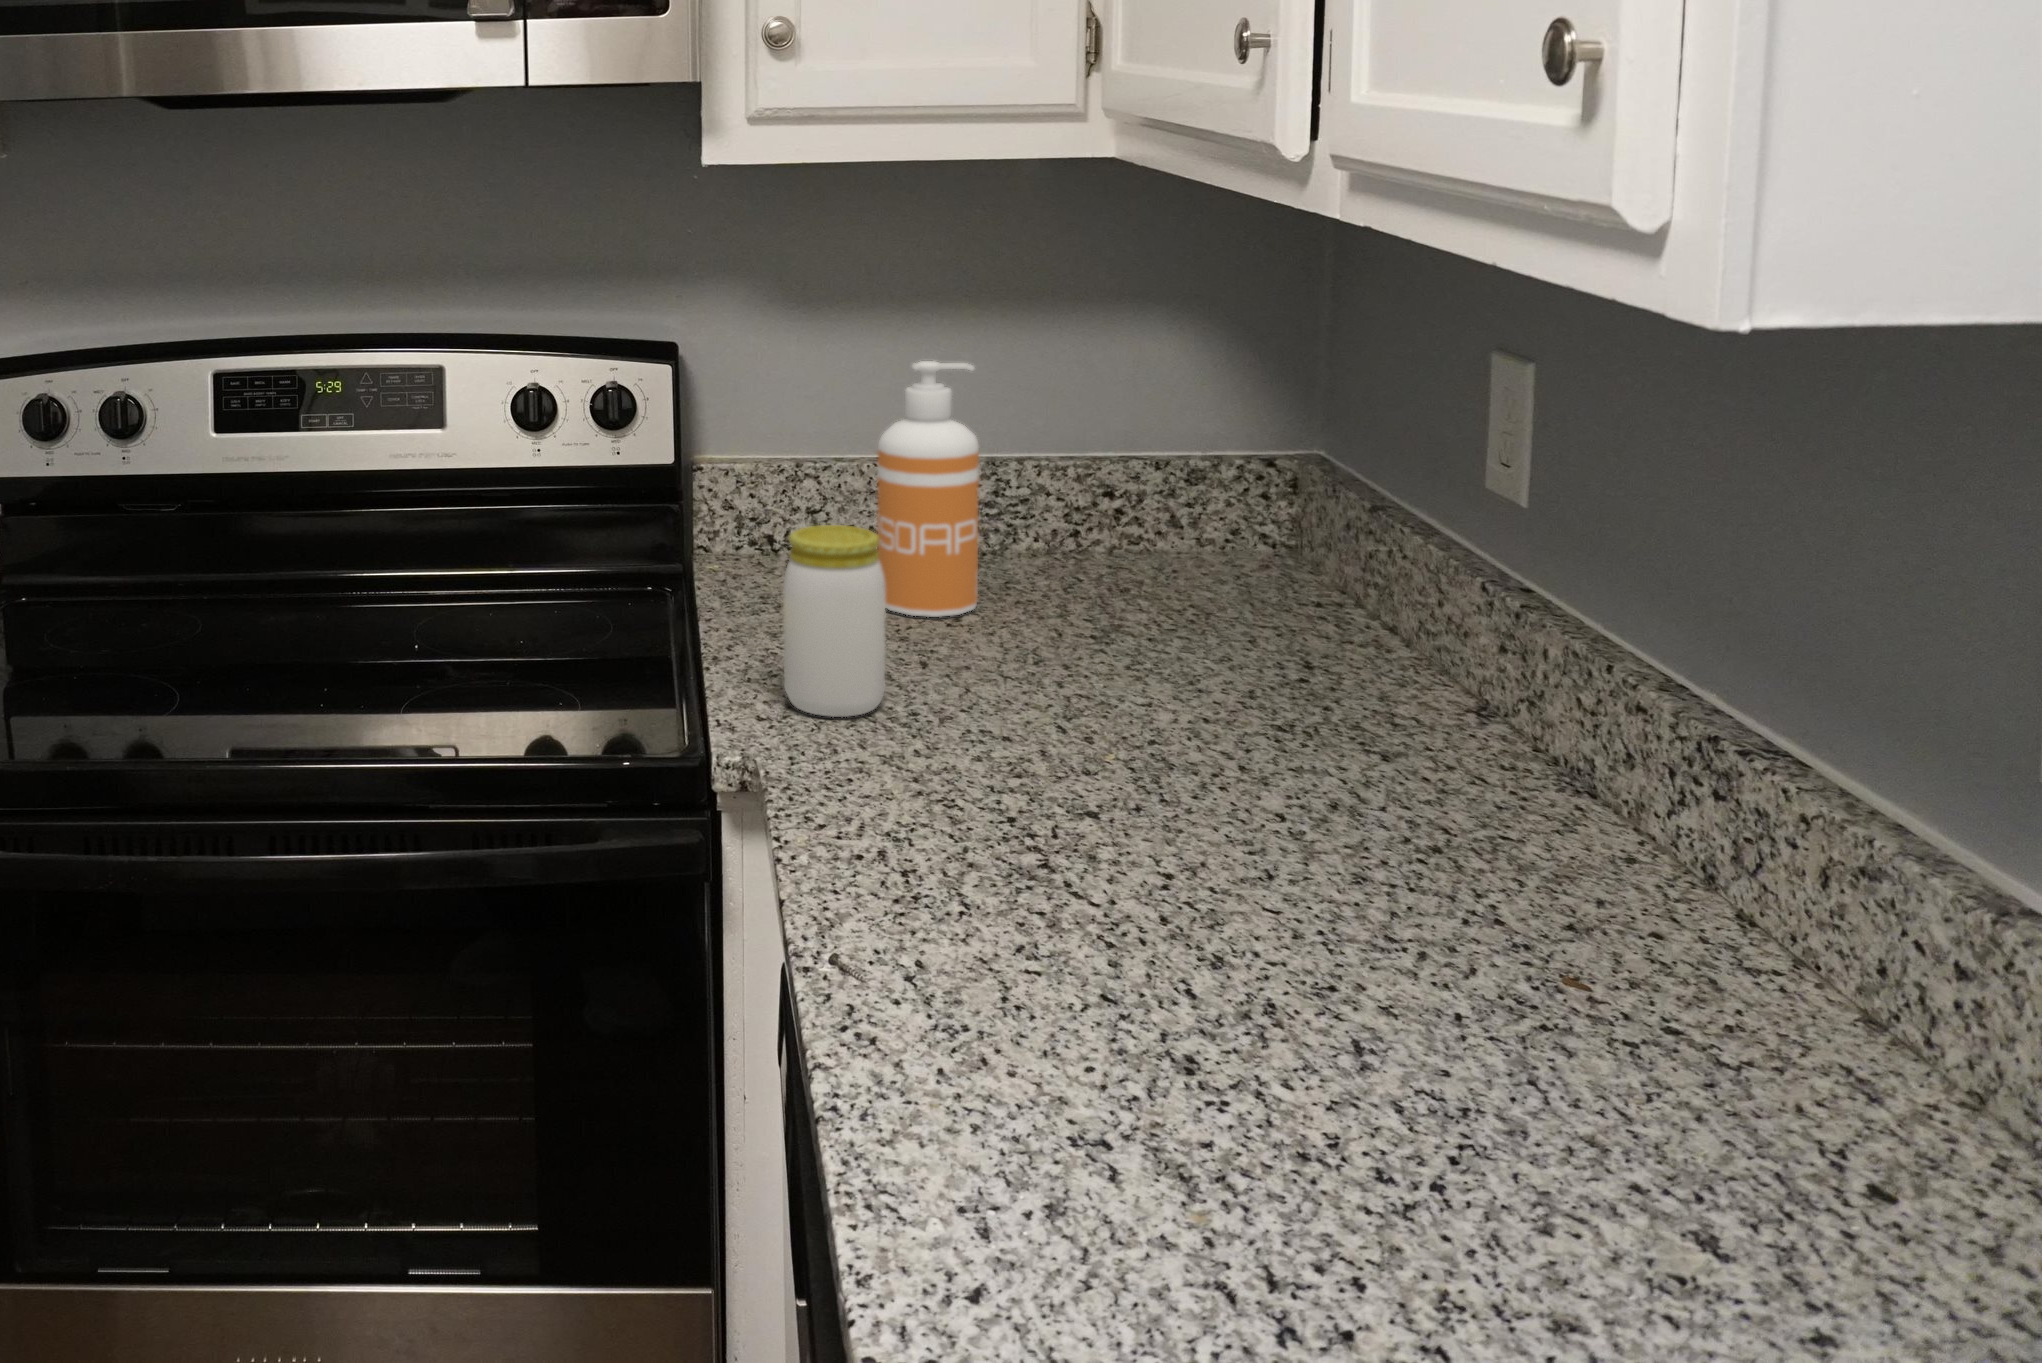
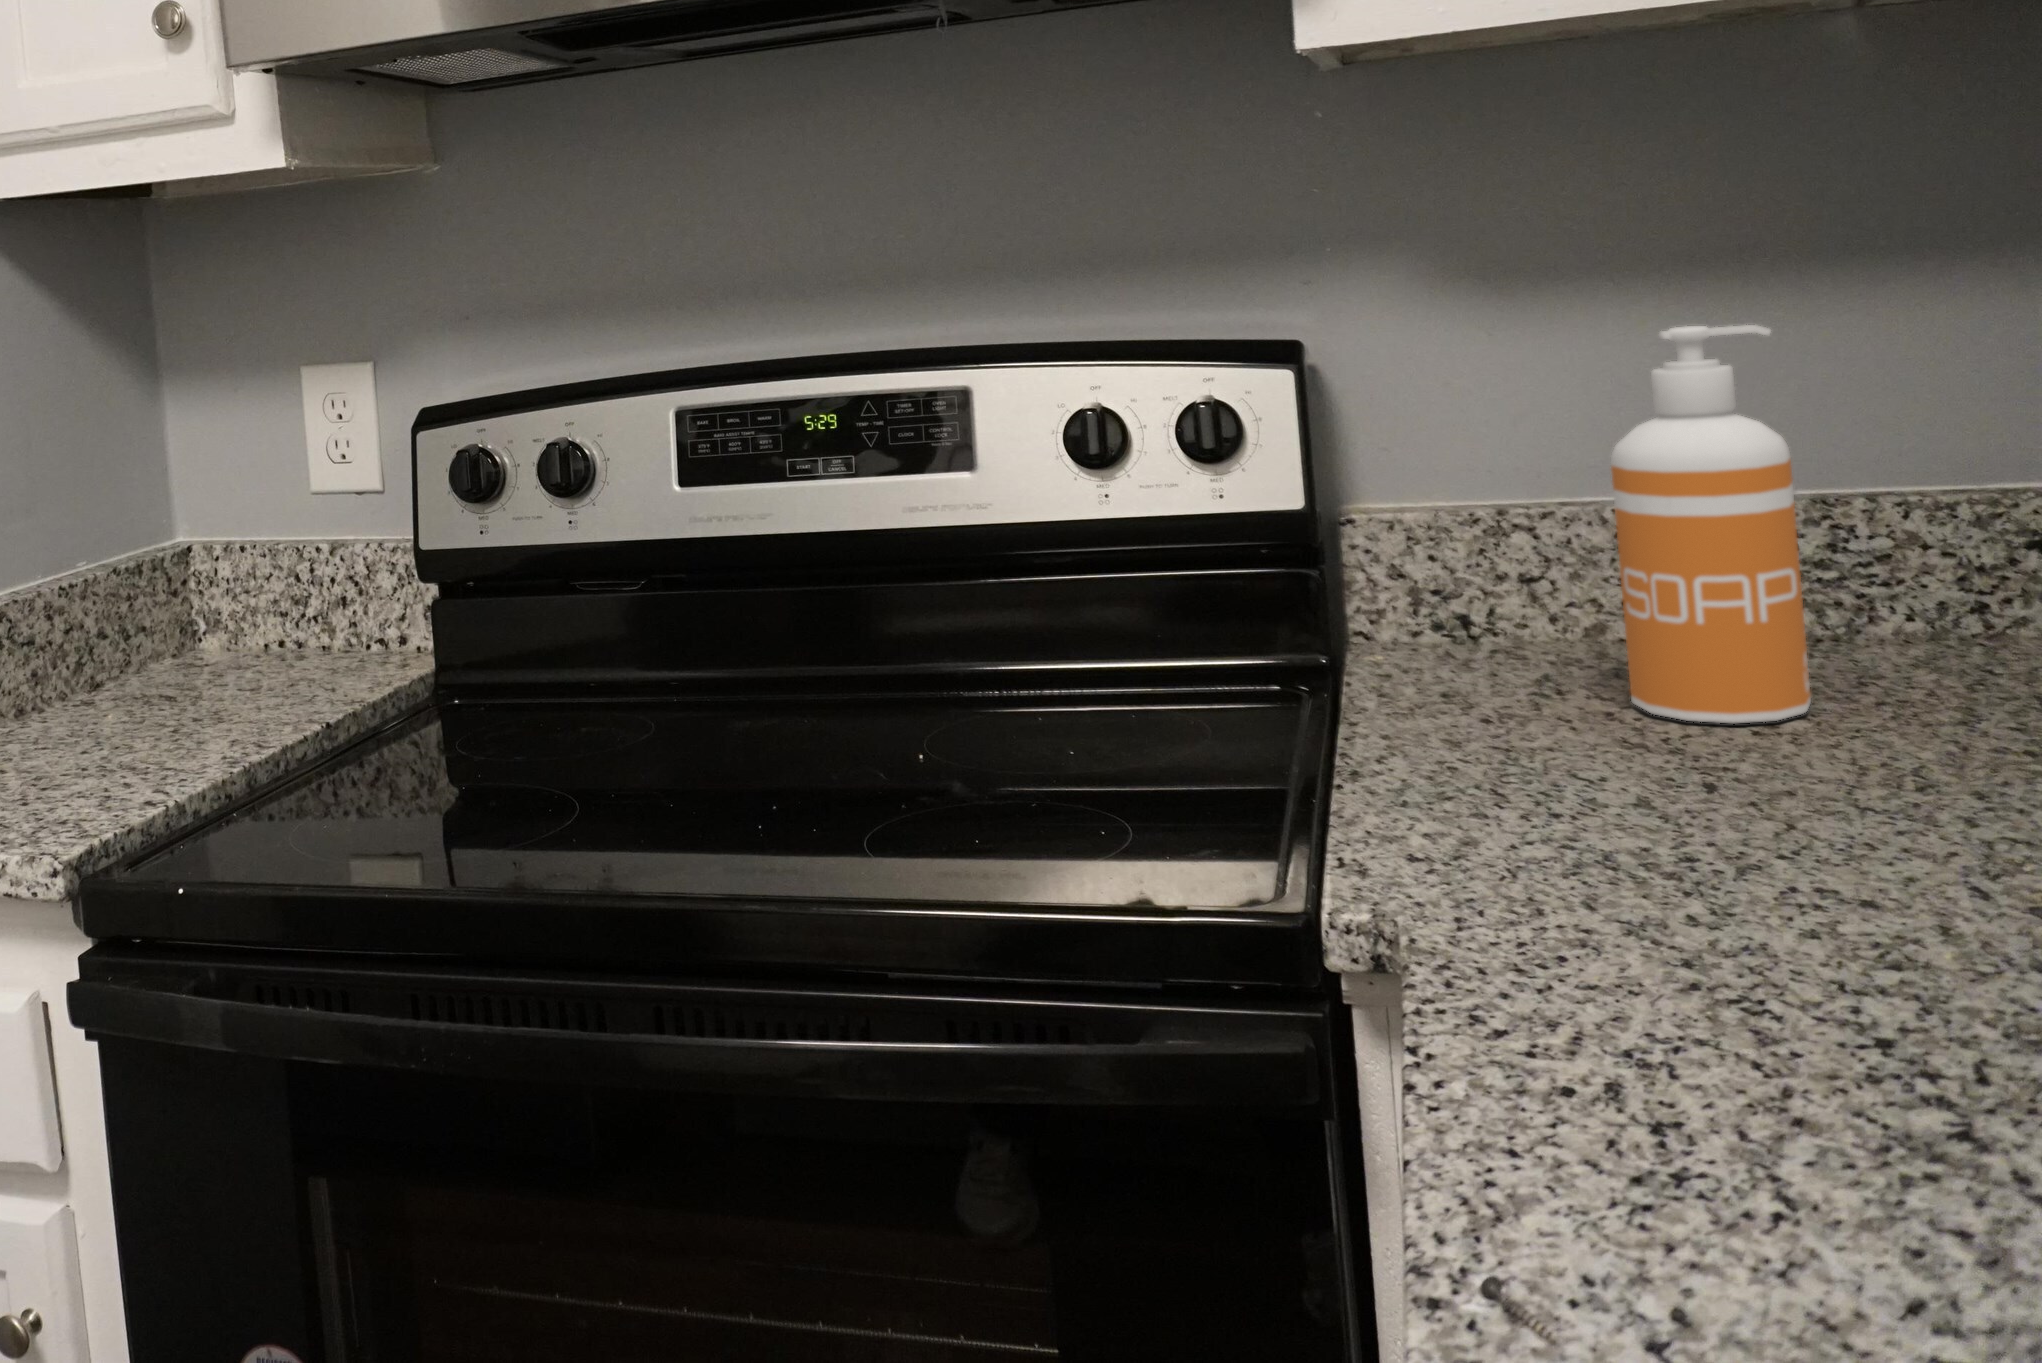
jar: present [783,525,885,717] -> none [1440,558,1634,863]

